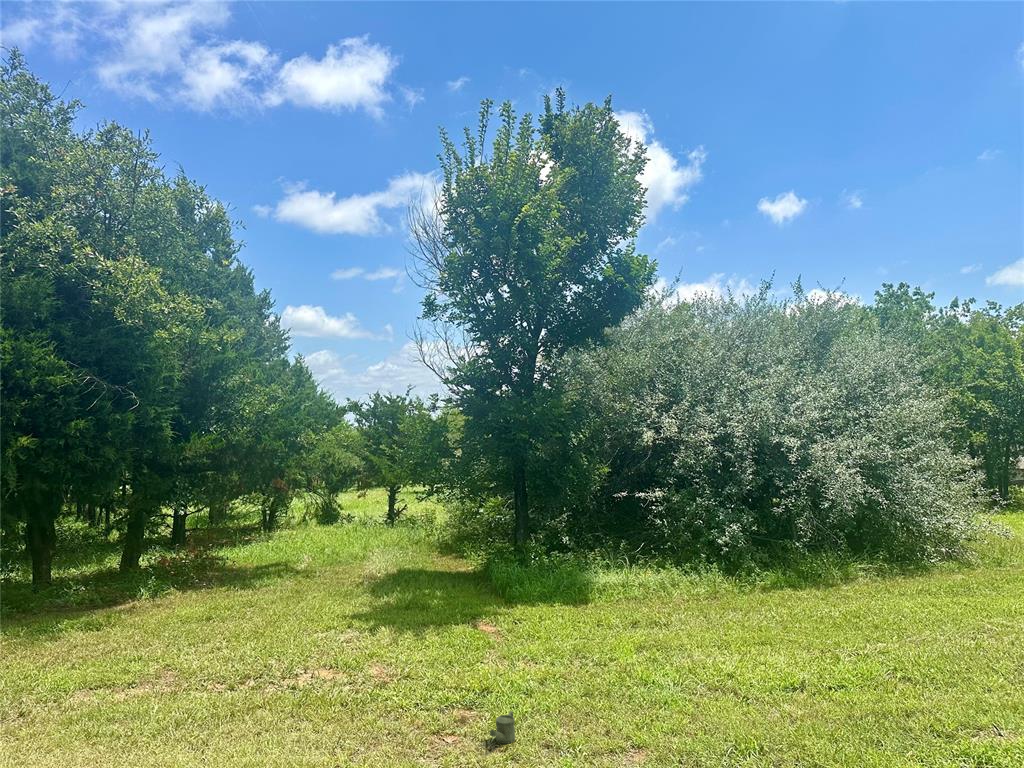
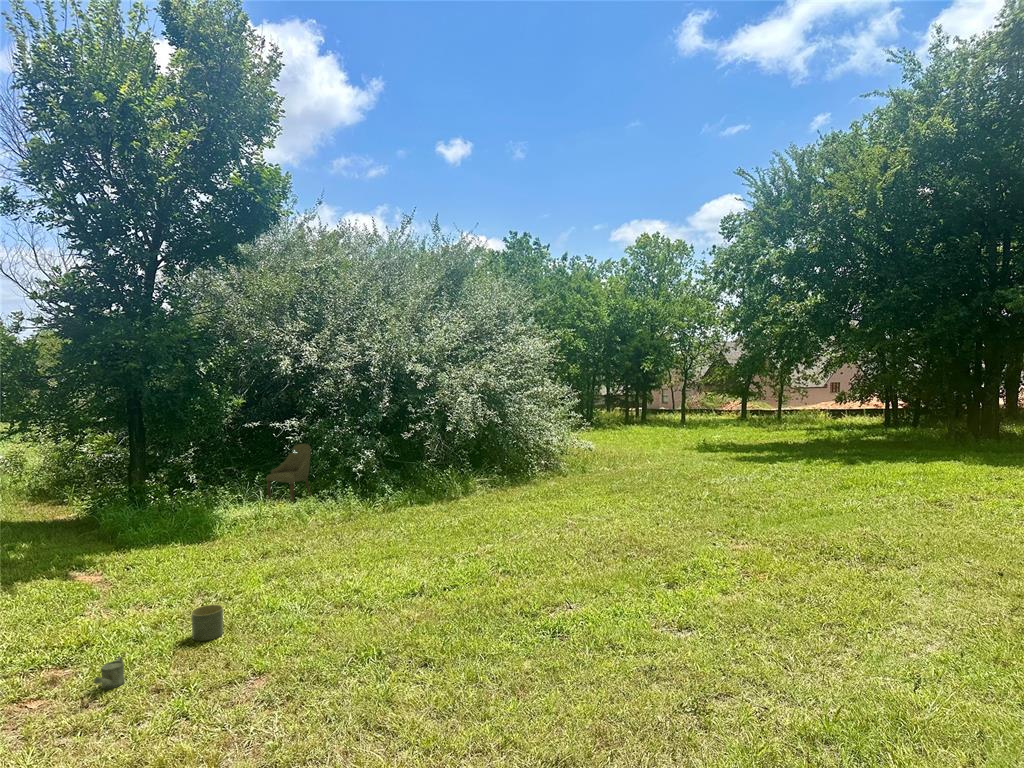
chair: none [632,514,676,572] -> present [266,444,311,502]
planter: none [572,673,601,712] -> present [191,605,223,641]

